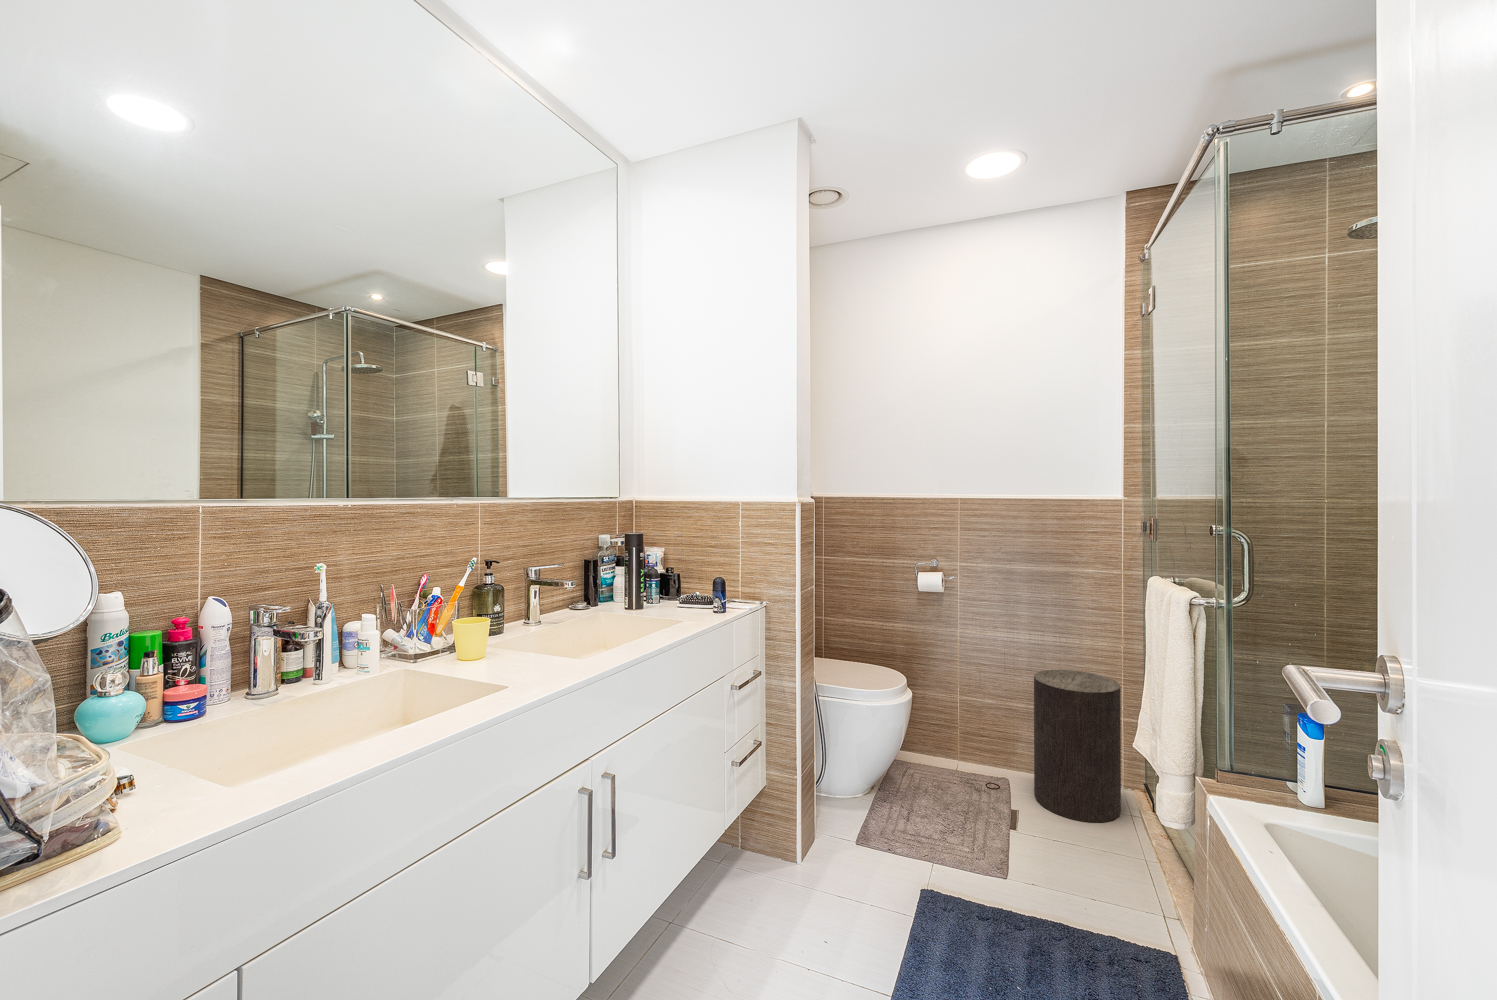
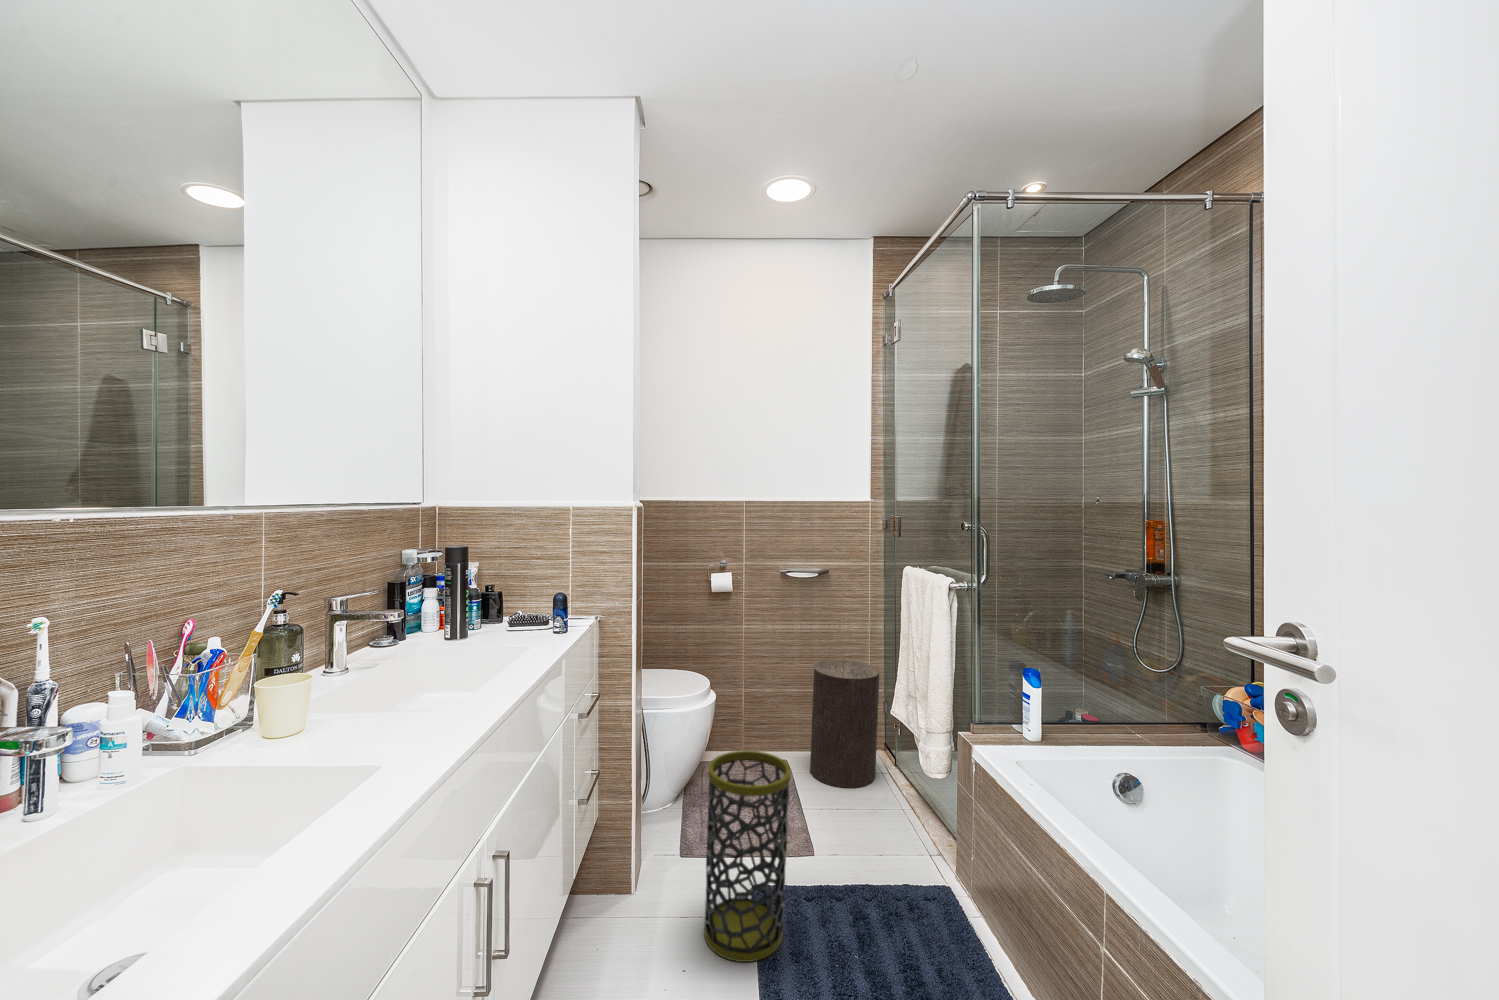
trash can: none [849,742,936,962] -> present [704,751,791,962]

